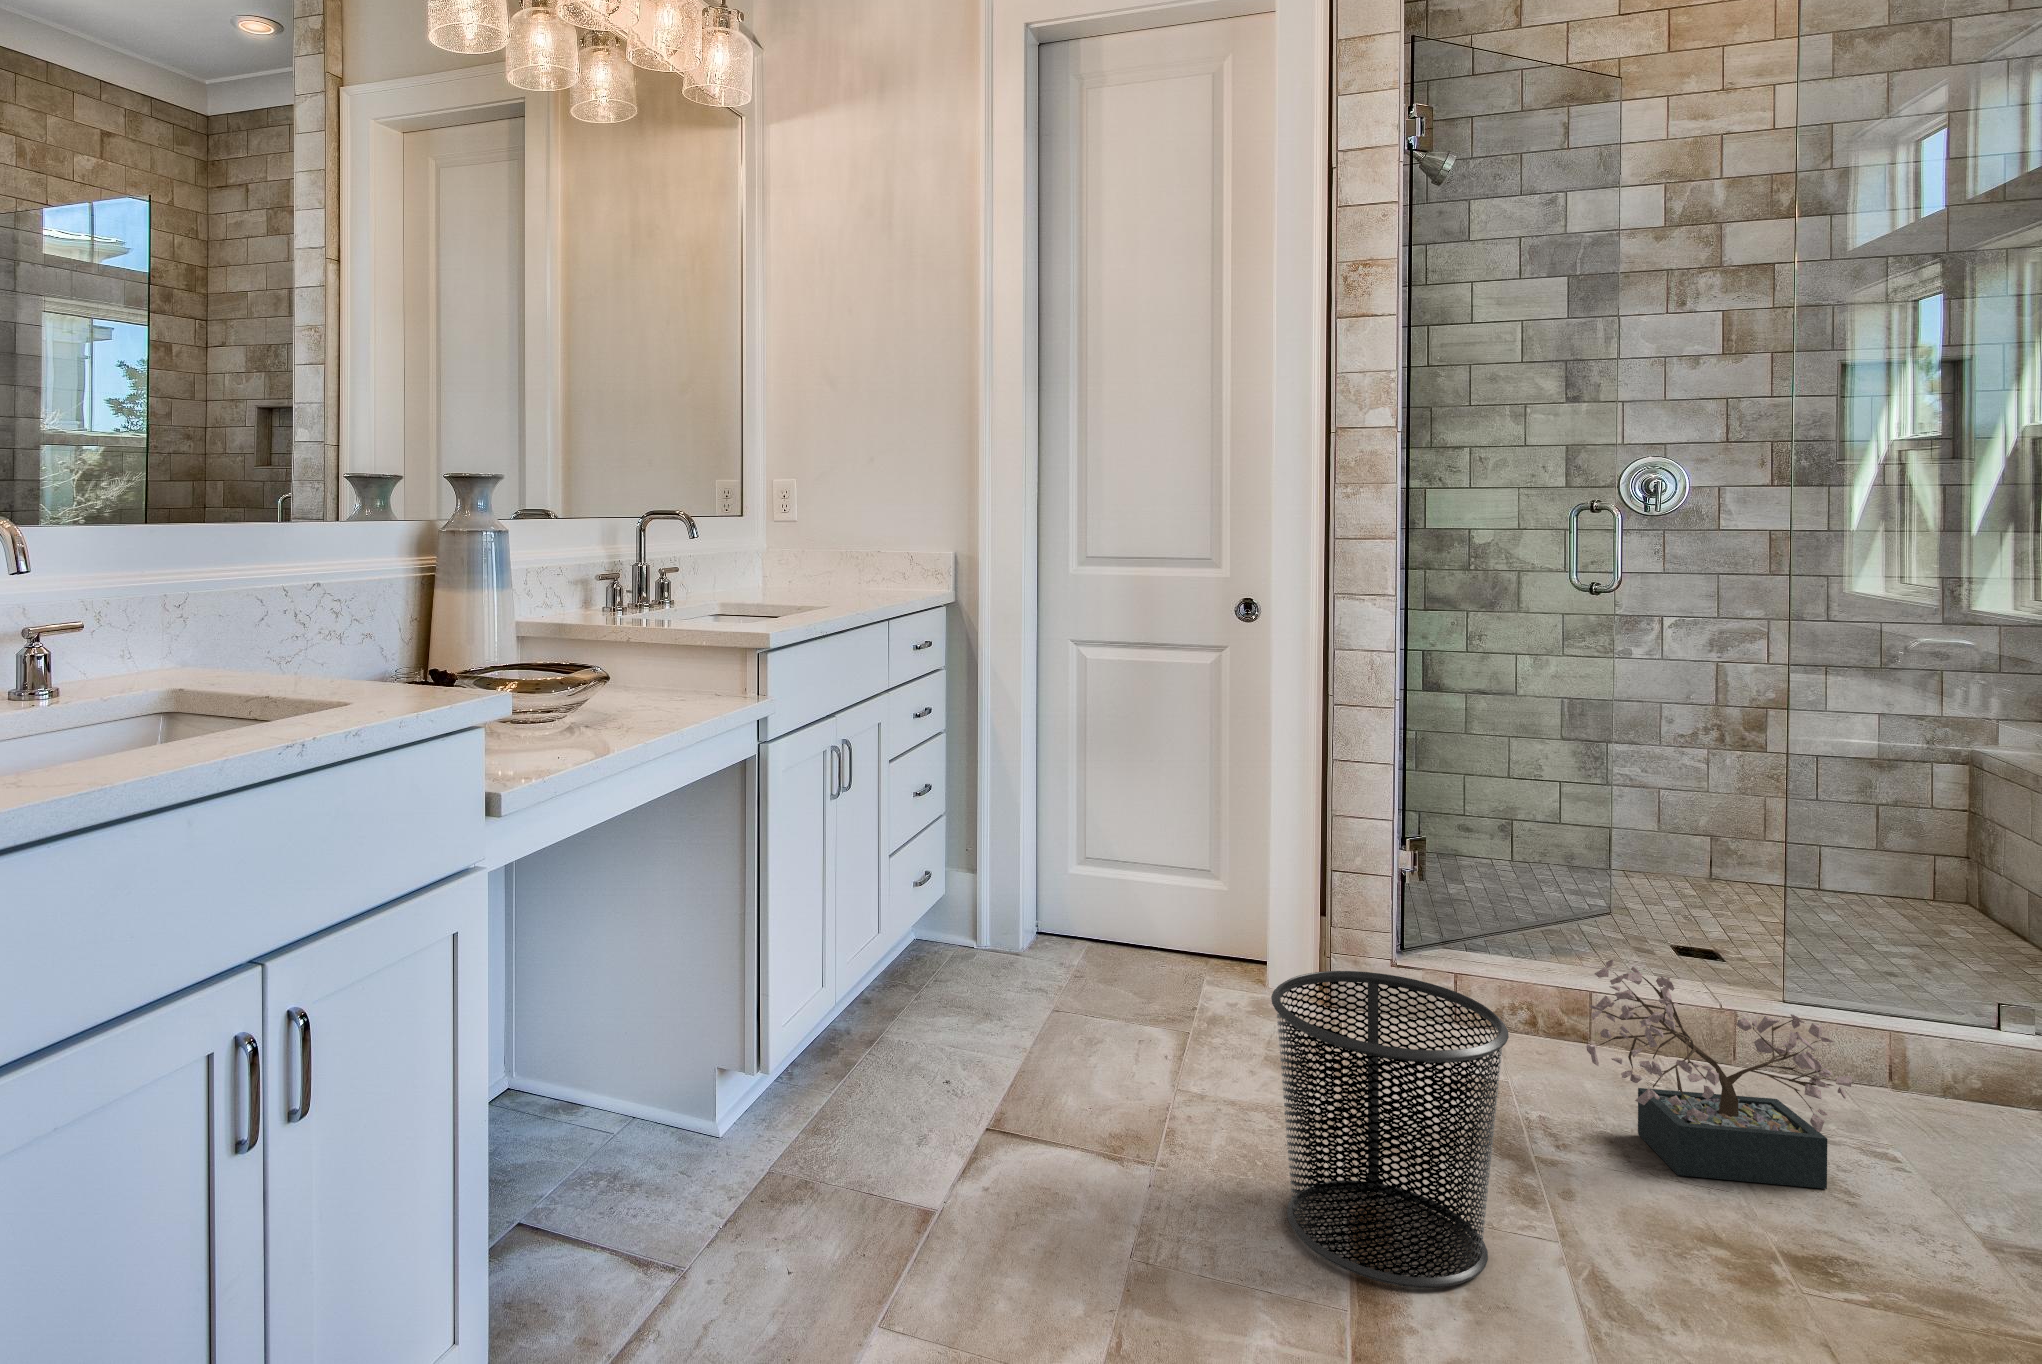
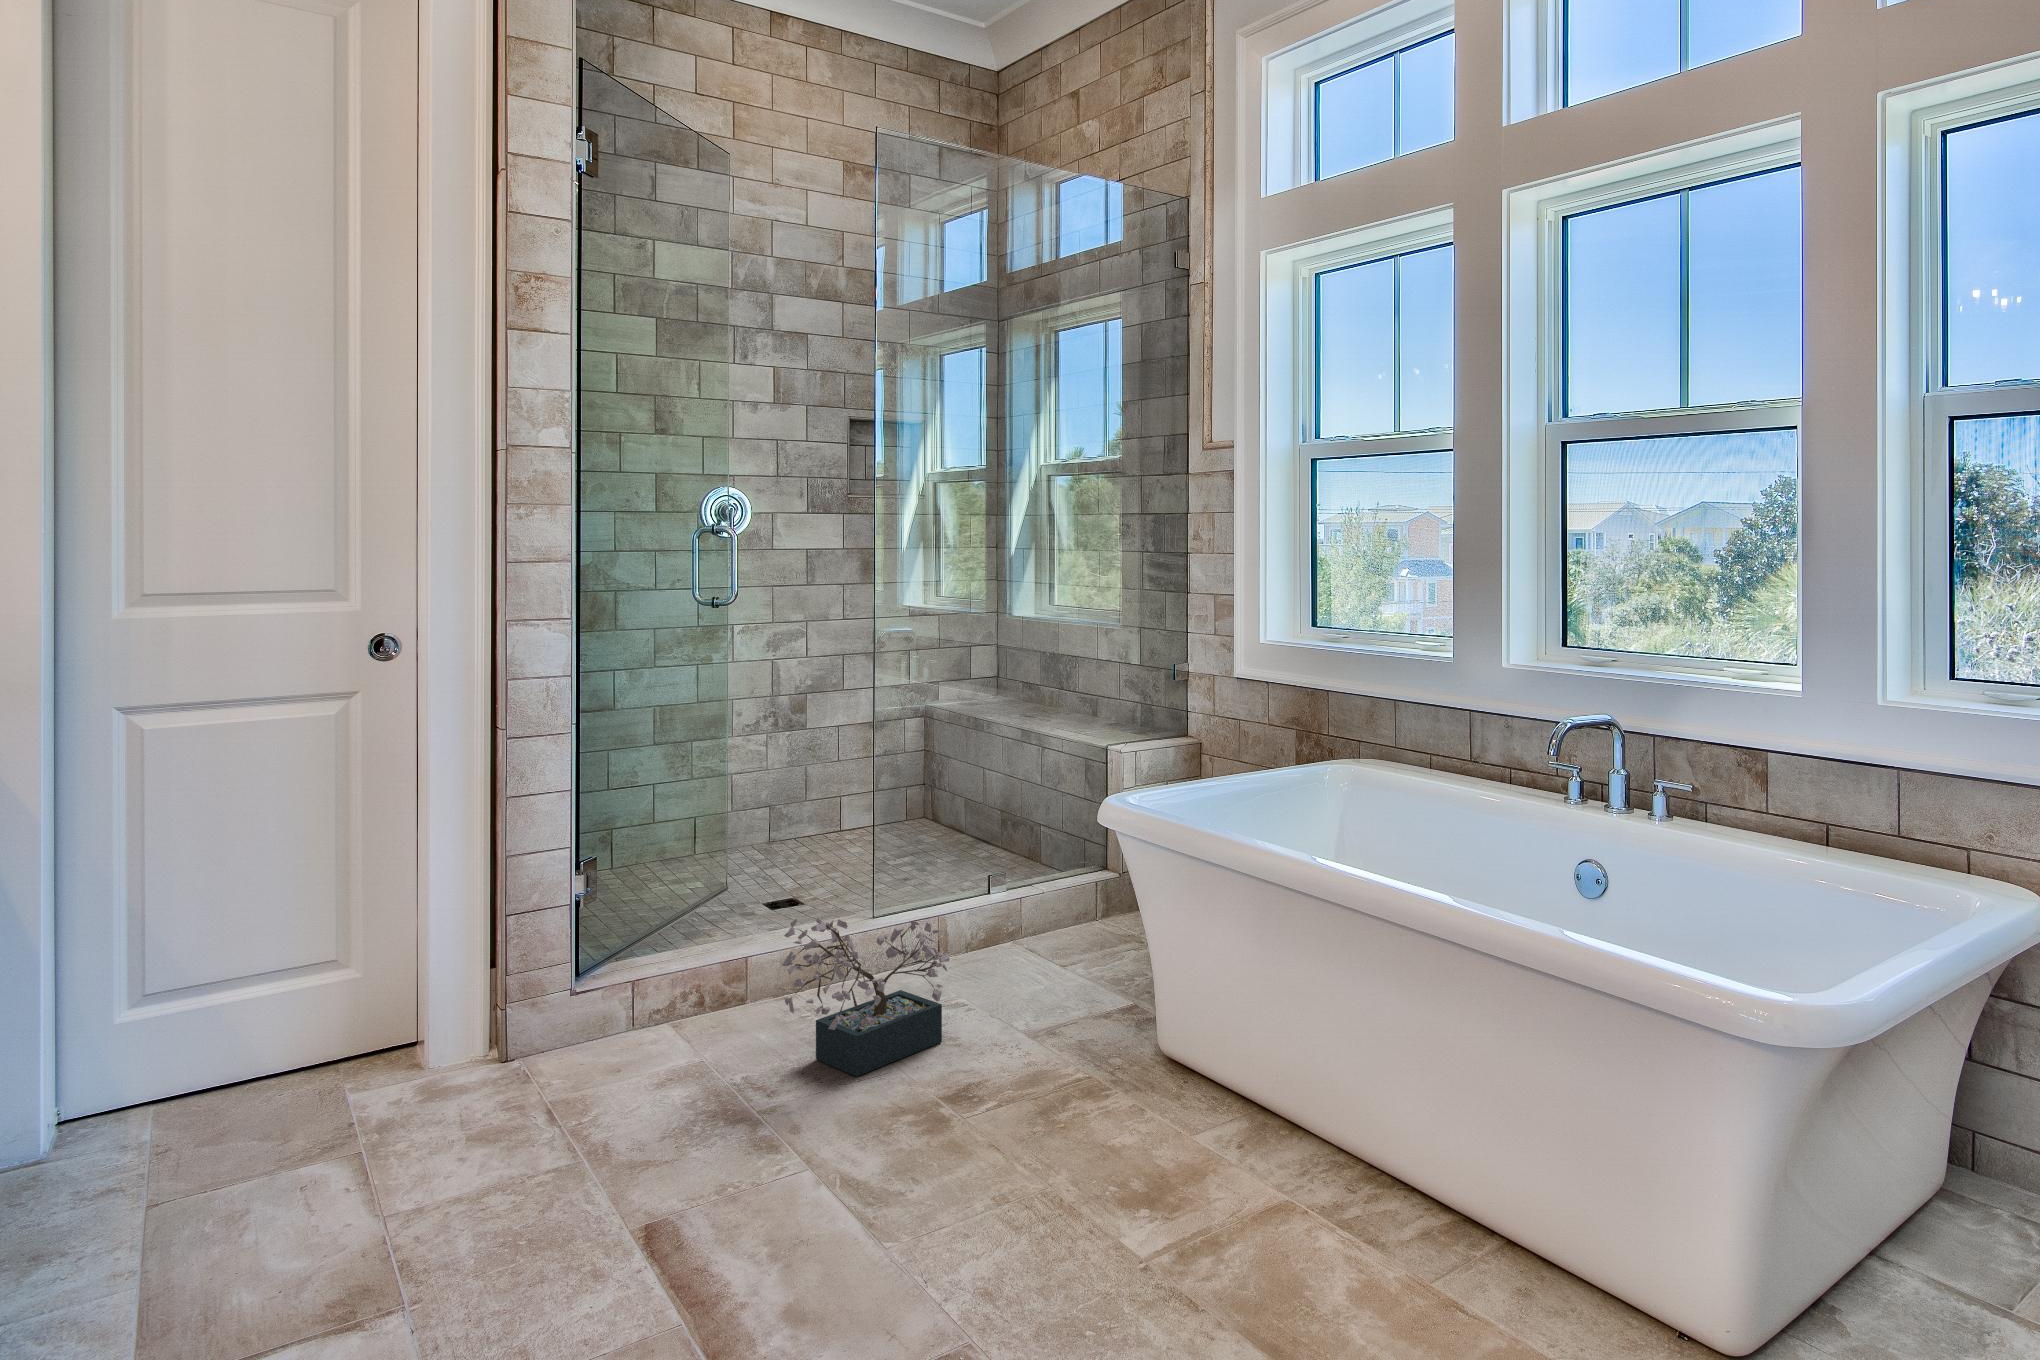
waste bin: present [1271,971,1509,1288] -> none [561,984,788,1290]

